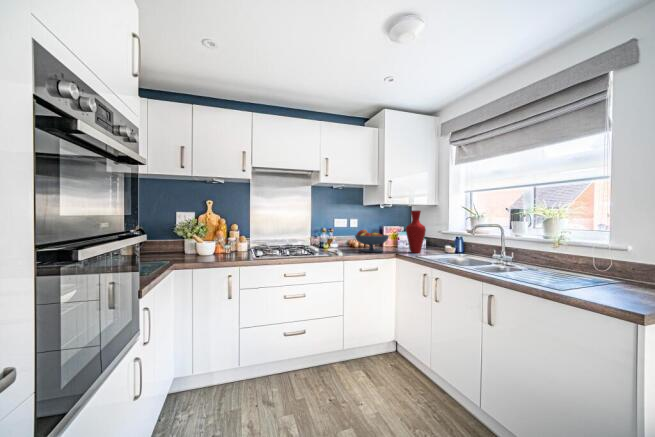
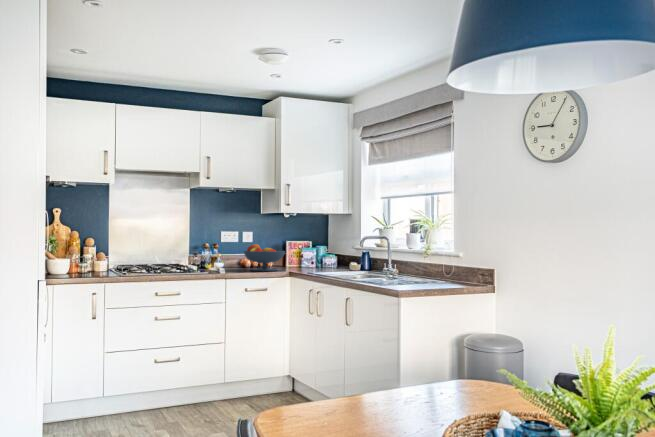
vase: present [406,211,426,253] -> none [305,221,327,271]

